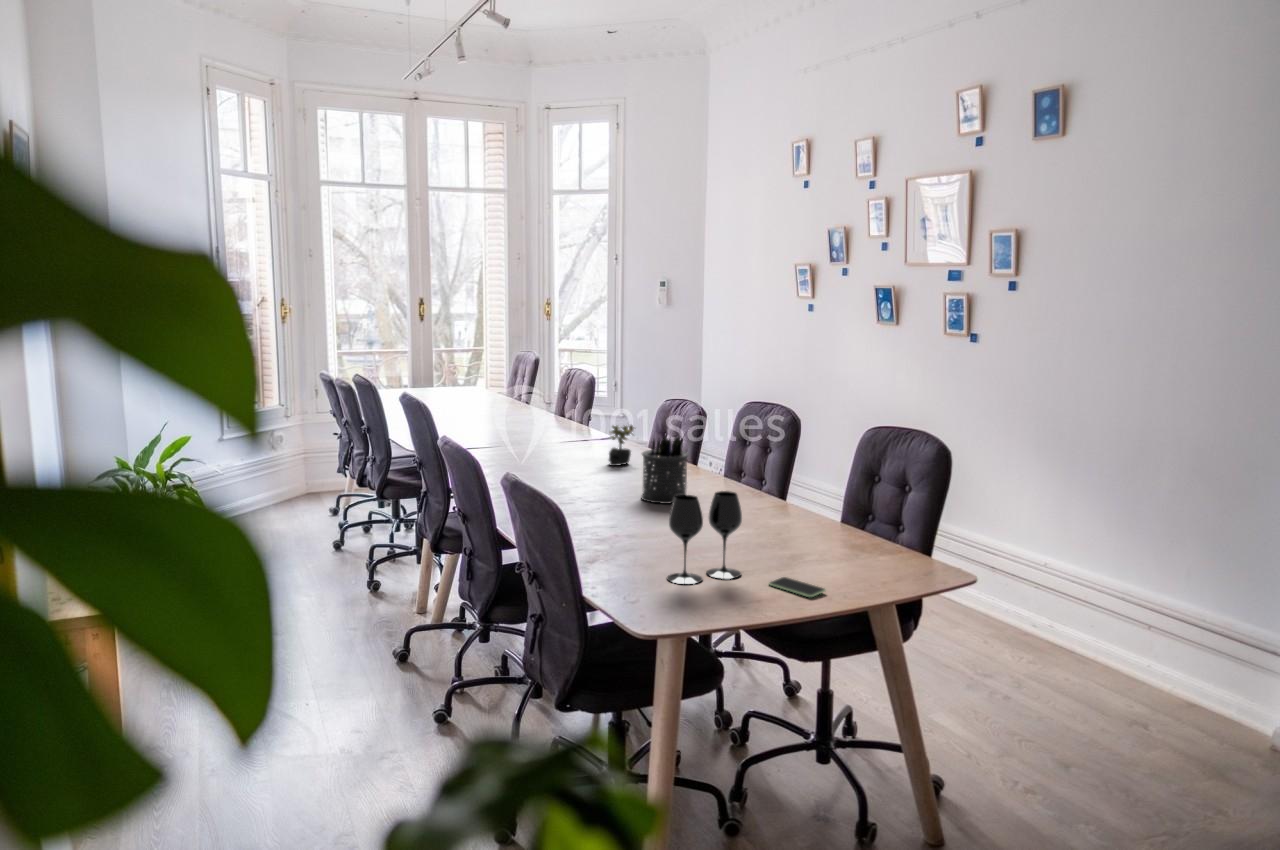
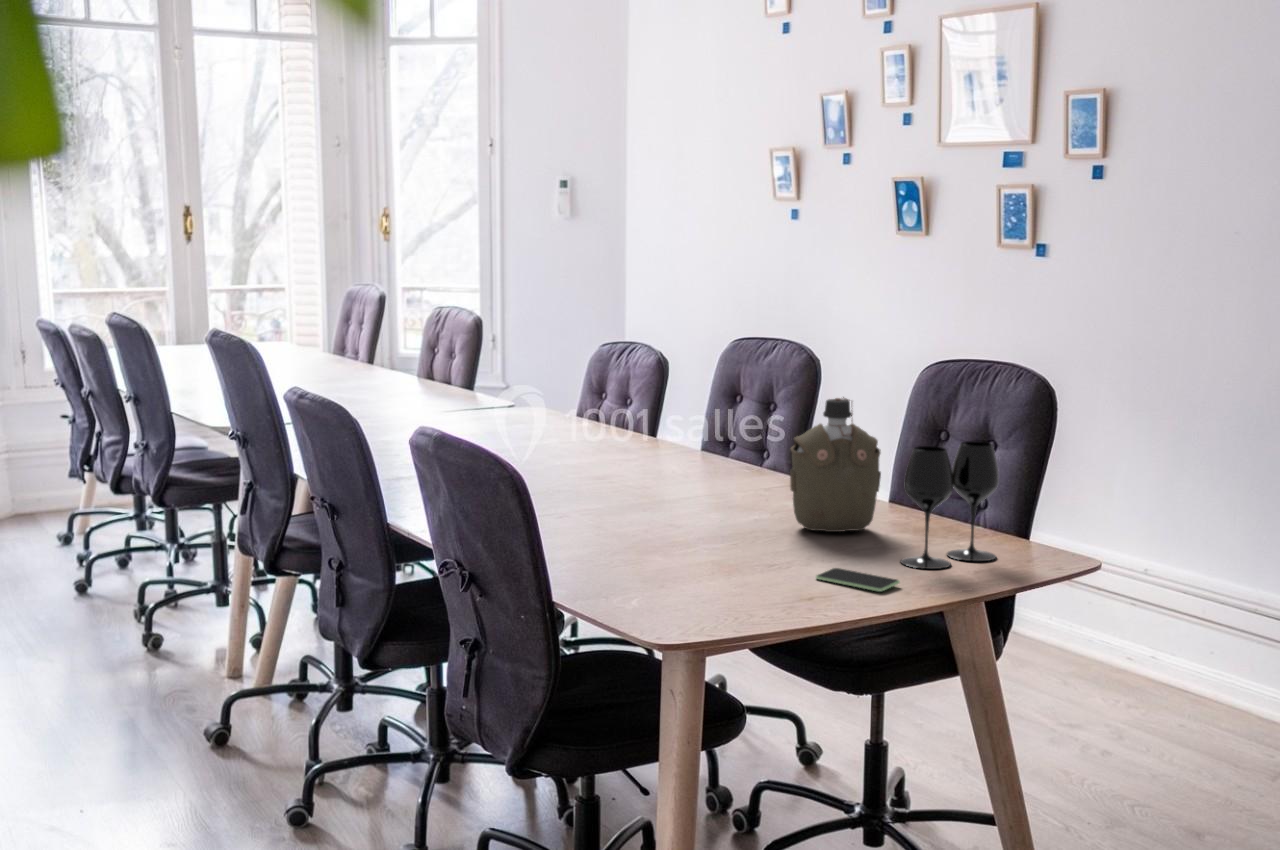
succulent plant: present [609,425,634,466] -> none [525,374,566,439]
pen holder: present [641,435,688,504] -> none [591,378,661,485]
water bottle: none [764,453,828,547] -> present [790,397,881,532]
wine glass: present [667,491,742,584] -> present [901,441,999,569]

